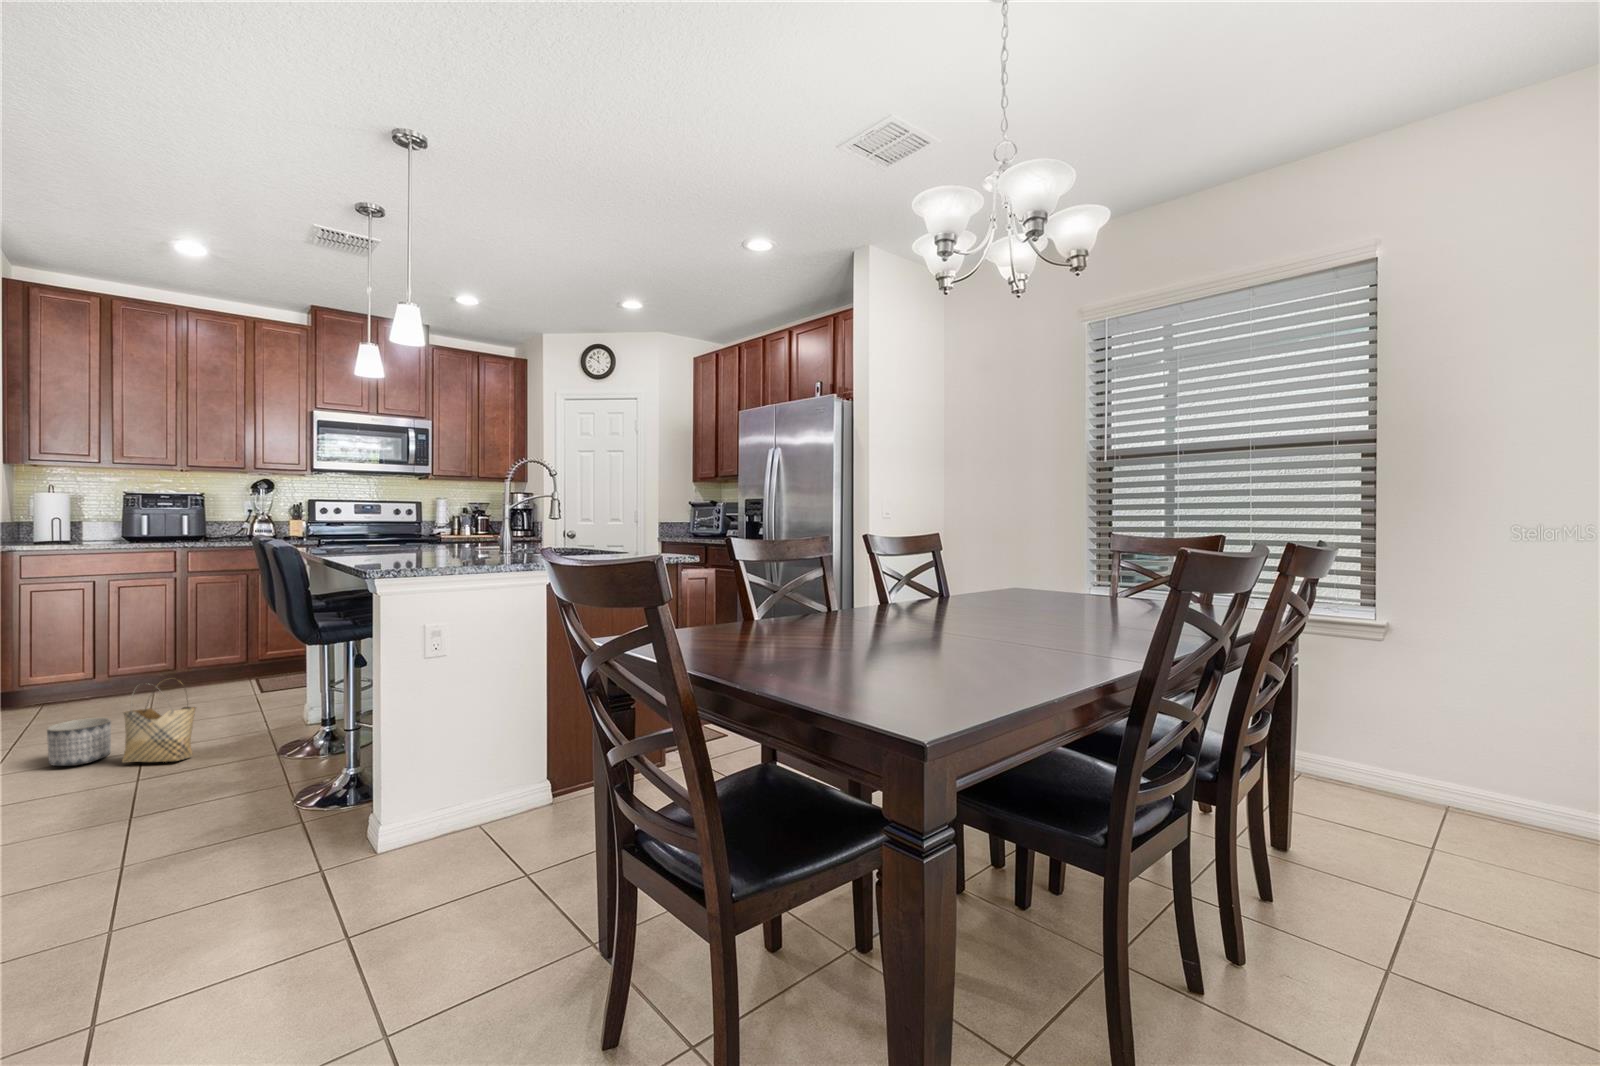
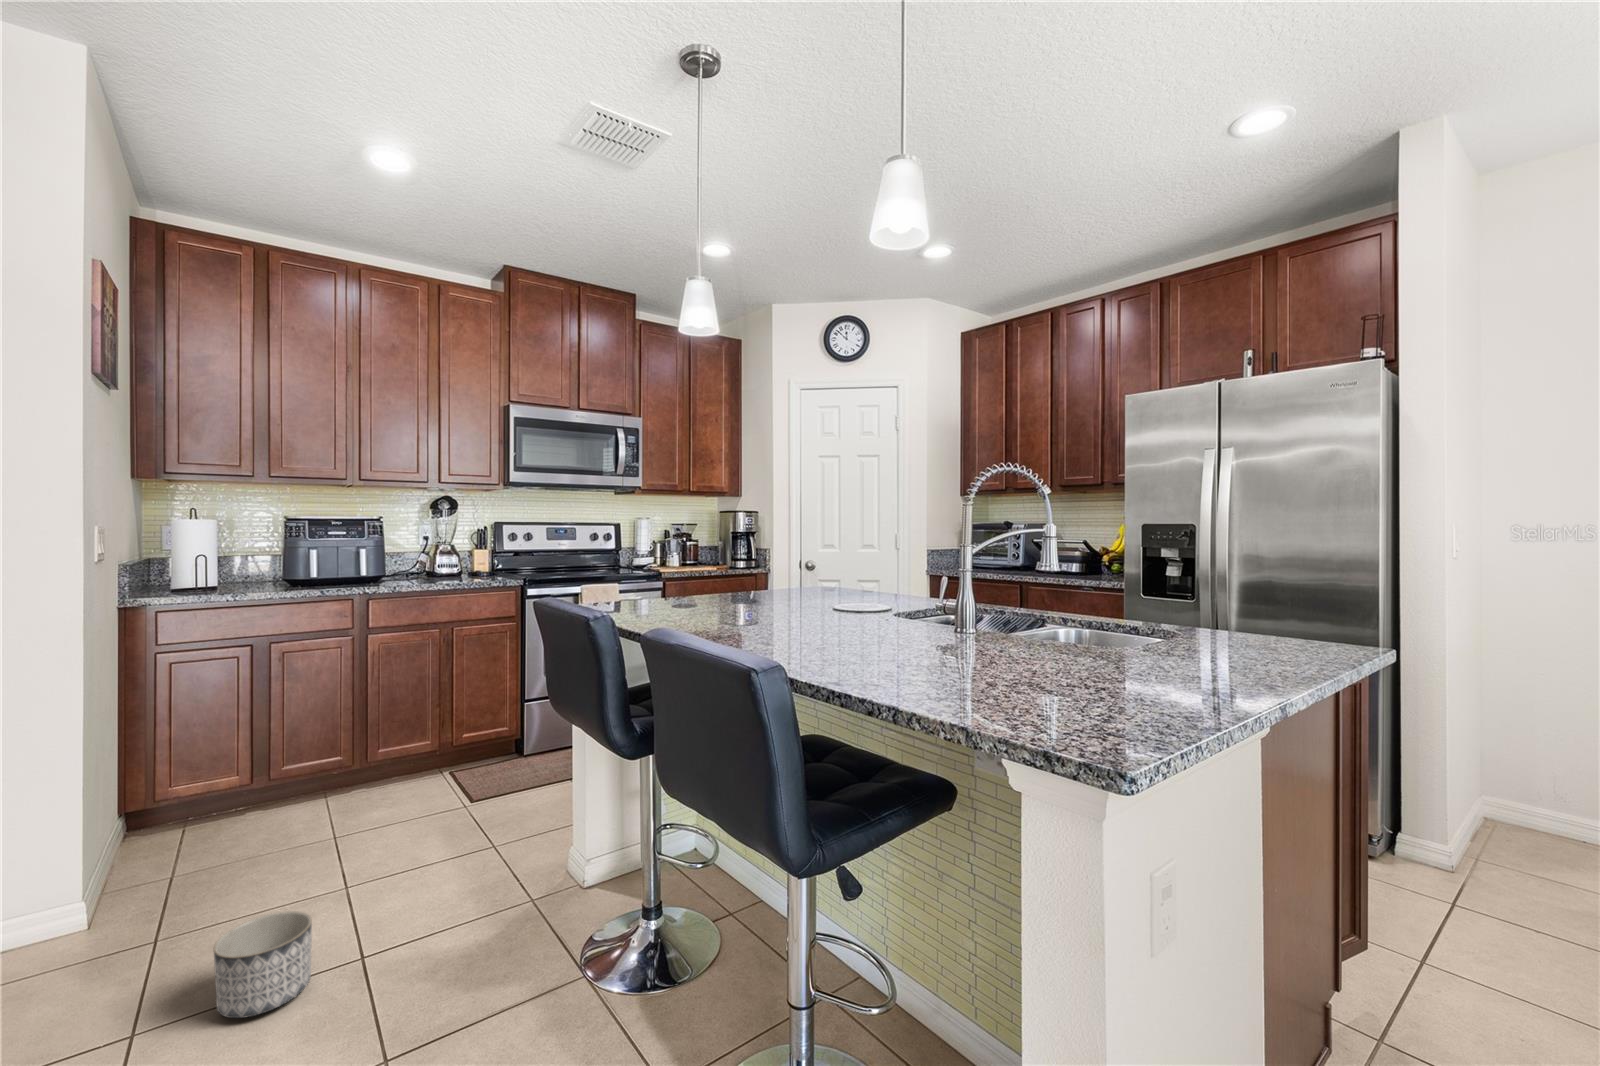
woven basket: present [122,686,196,763] -> none [336,847,450,1009]

